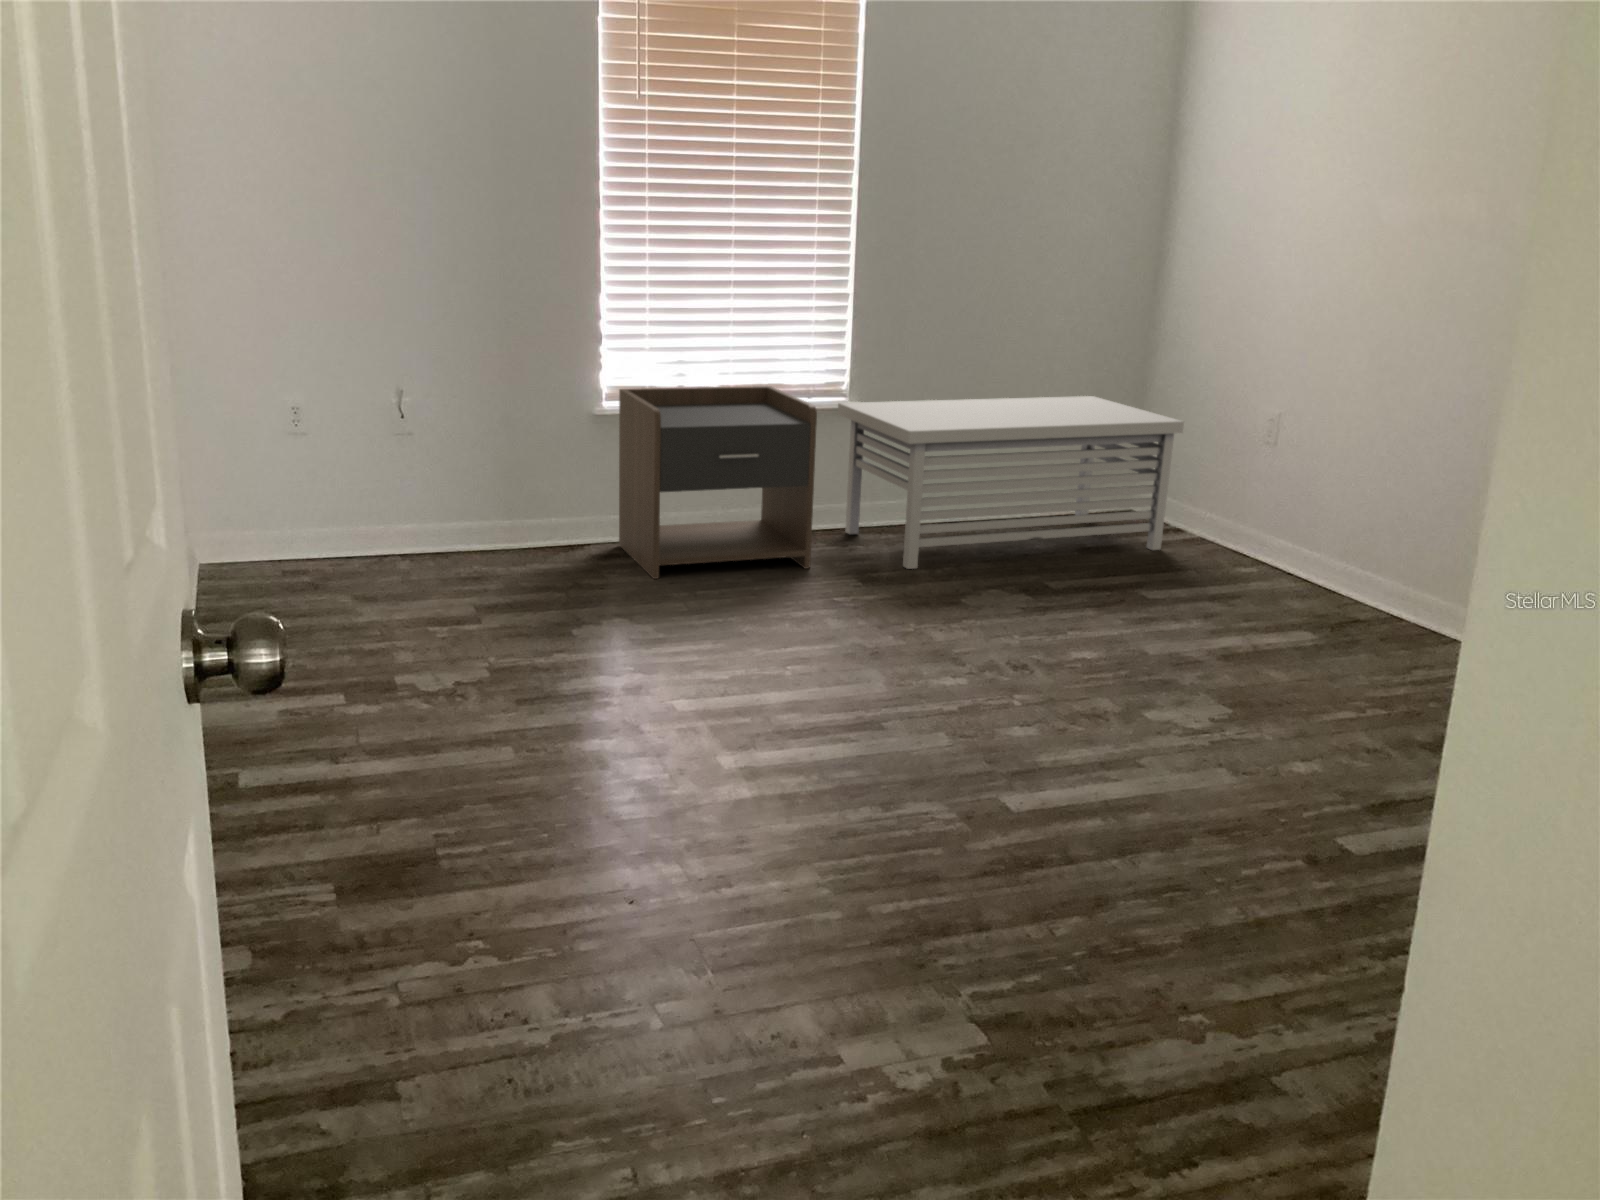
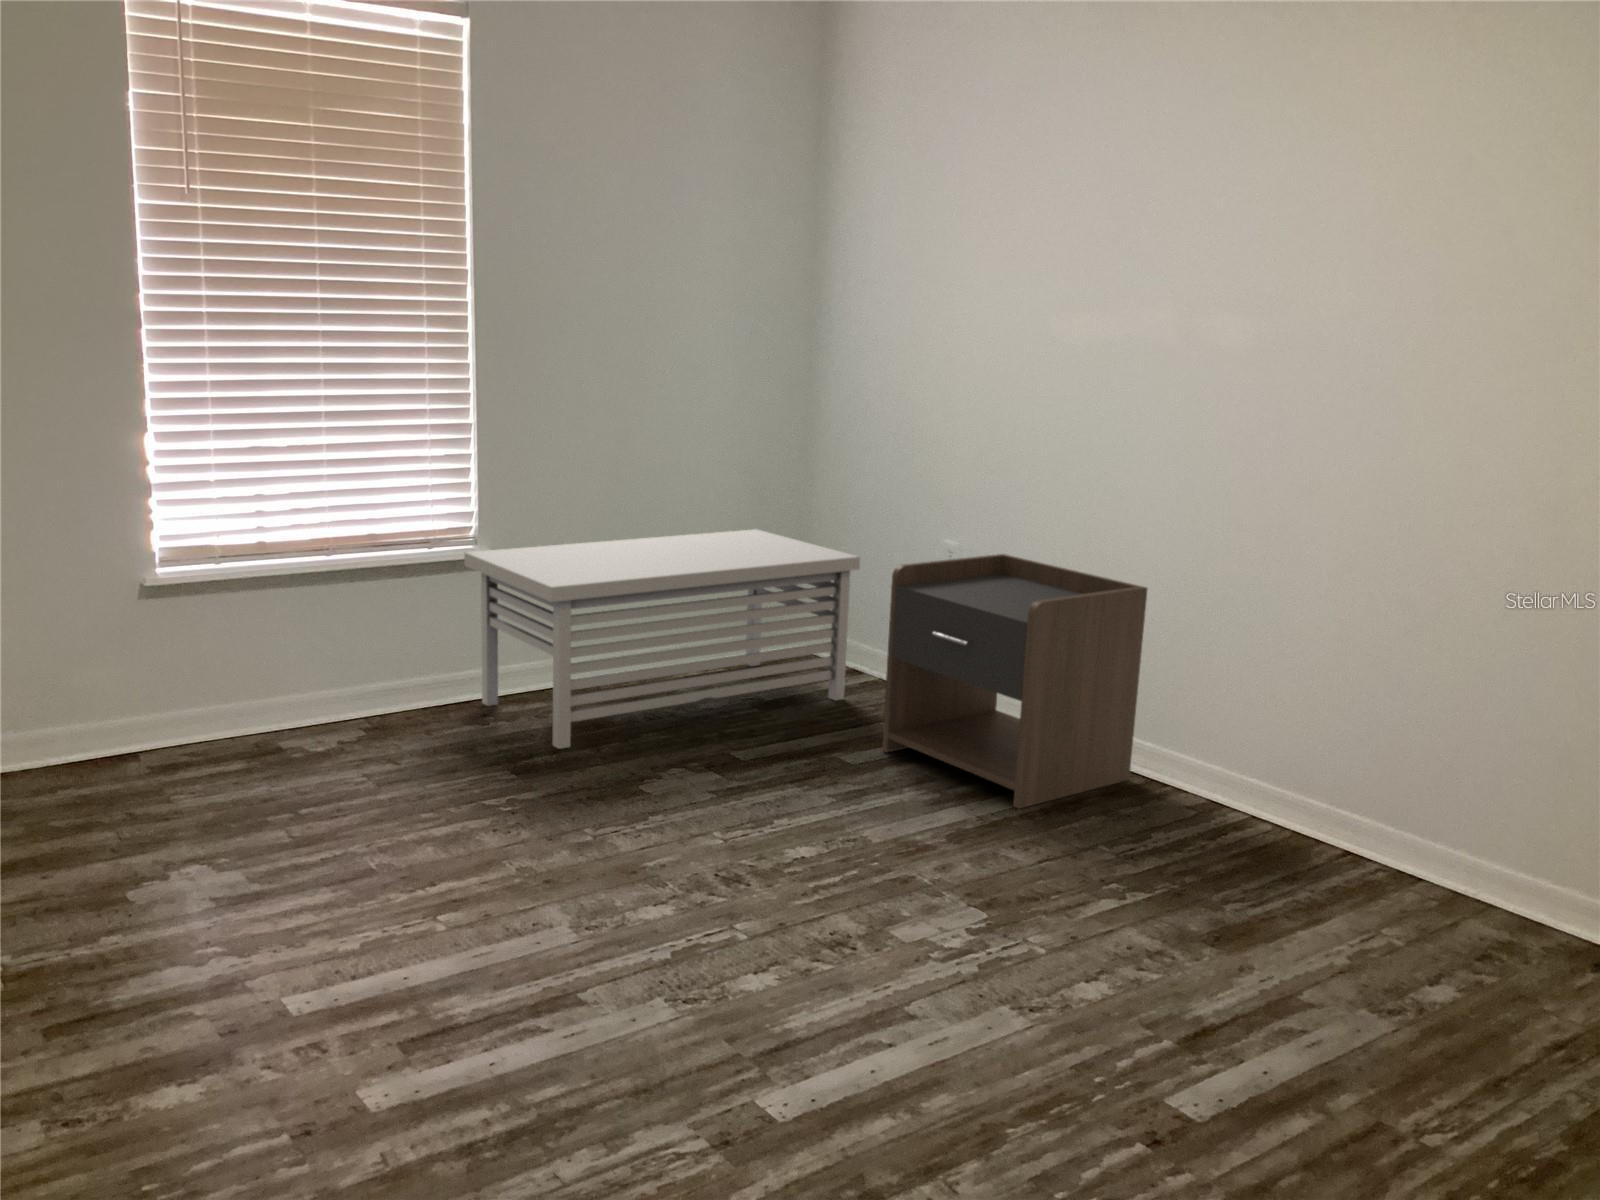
nightstand: present [619,386,817,579] -> present [882,554,1147,809]

